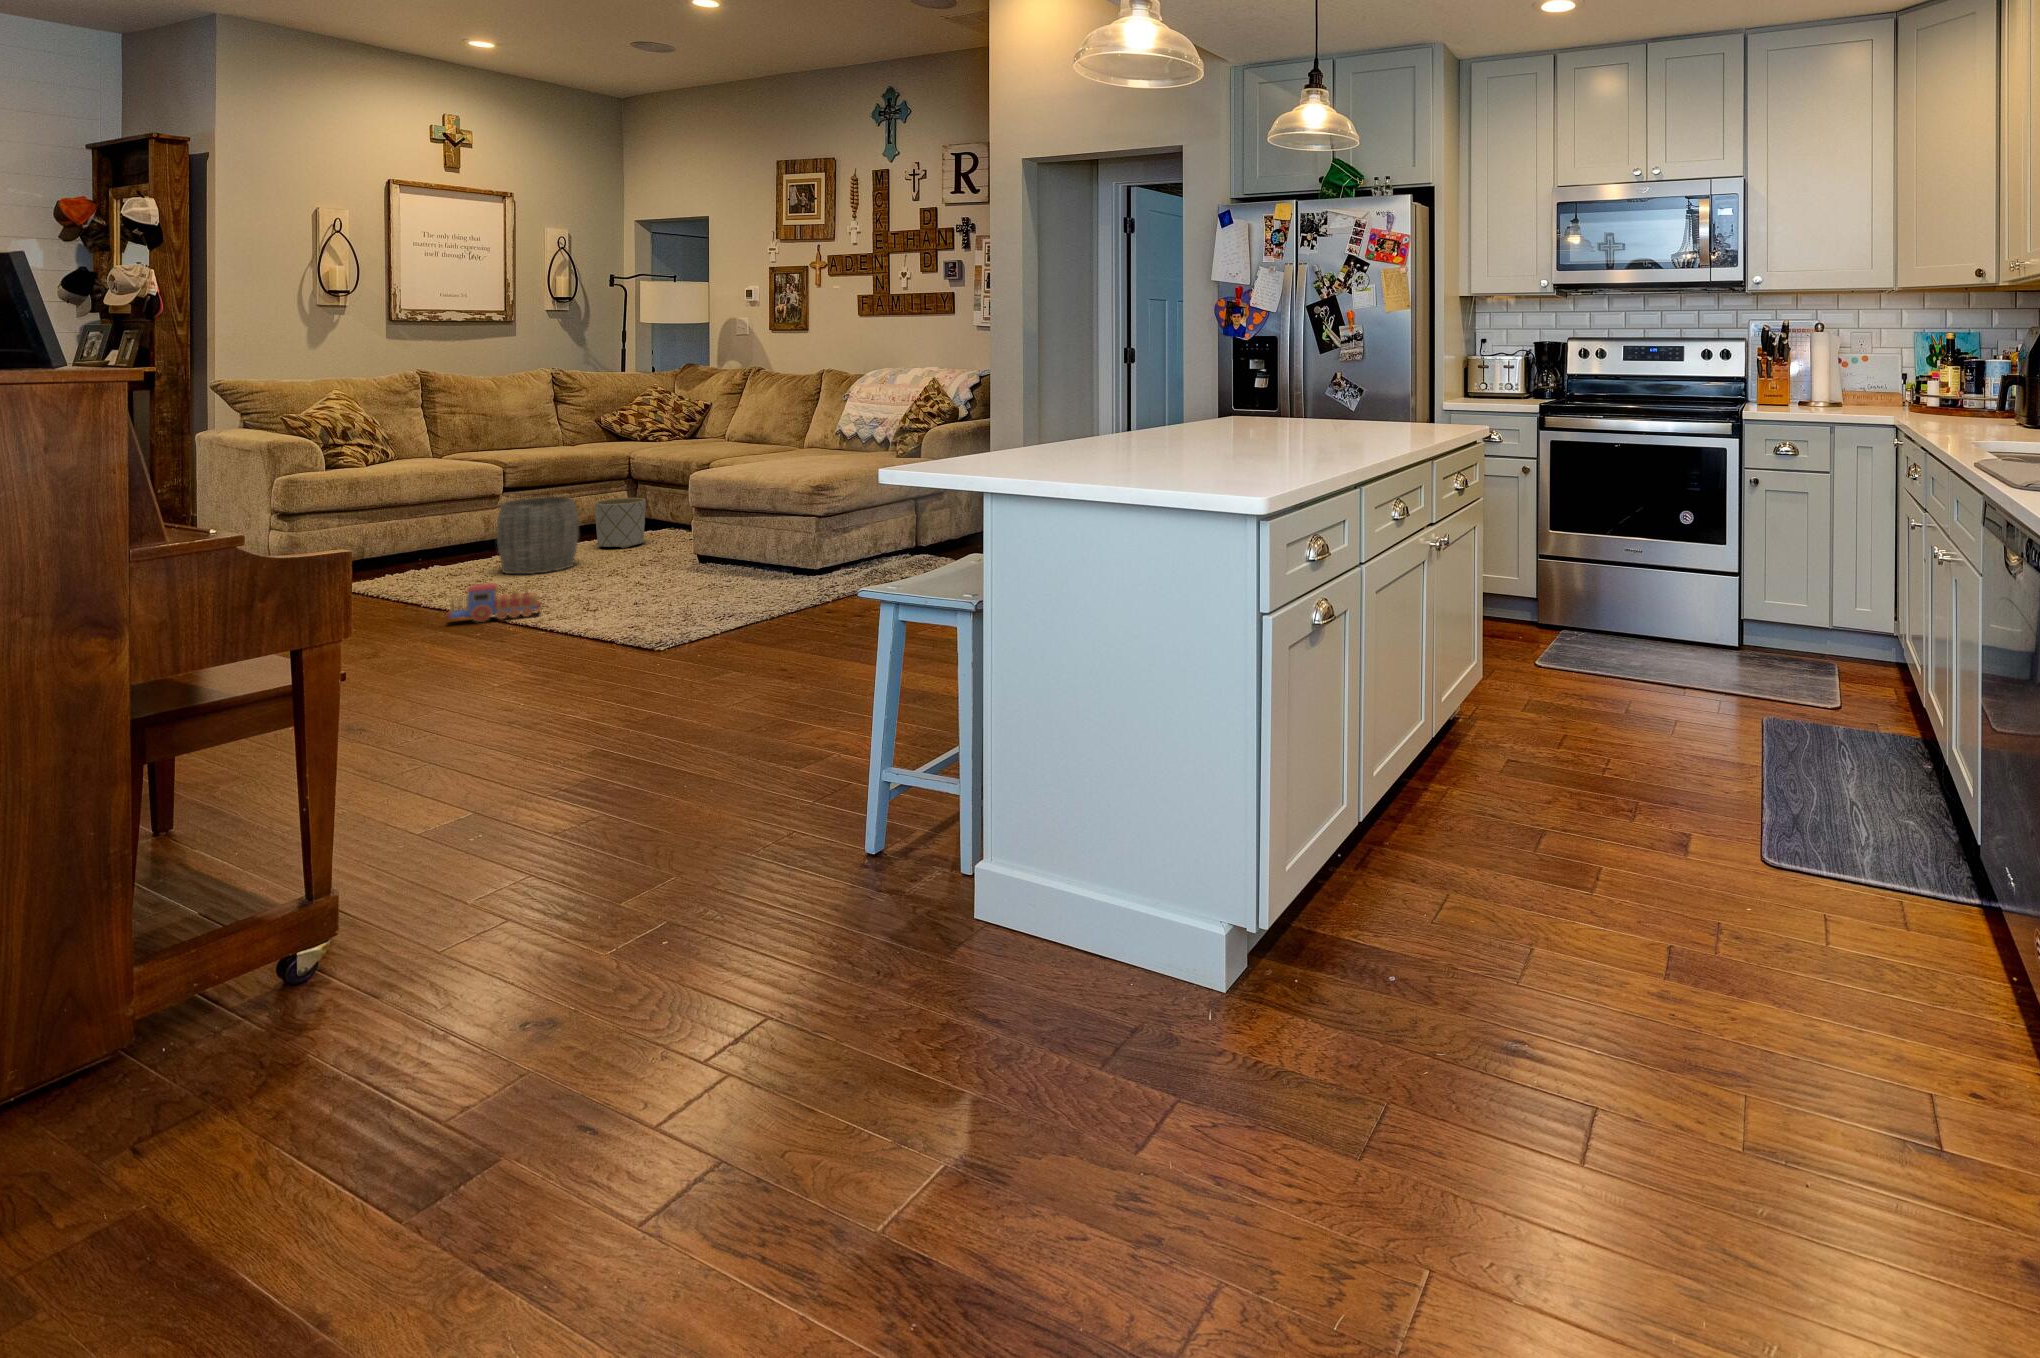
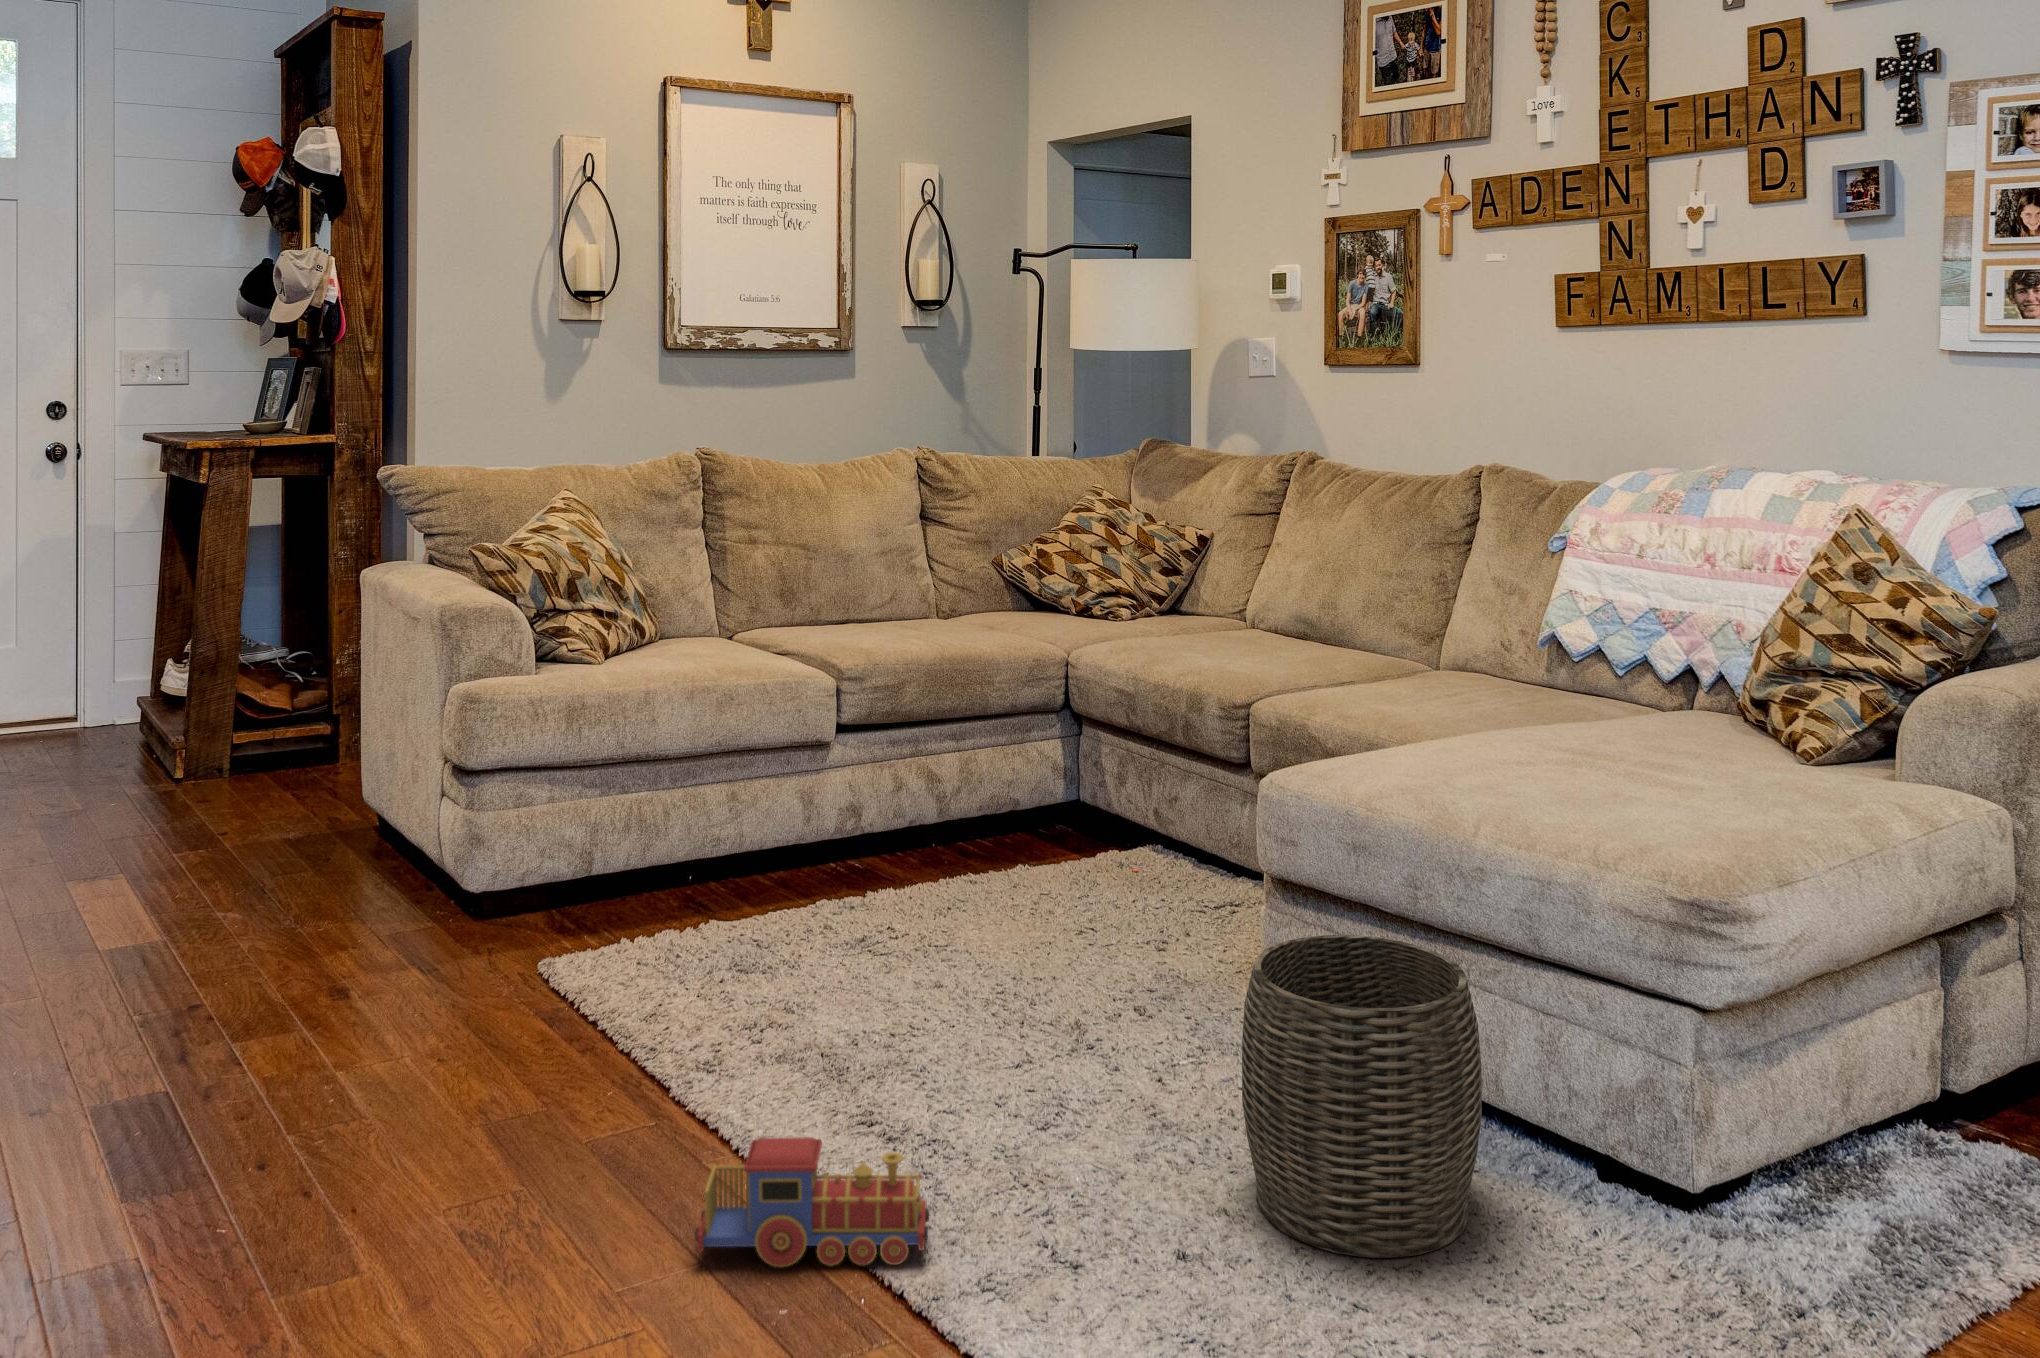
woven basket: present [497,497,579,574] -> present [1242,935,1482,1258]
planter: present [595,498,646,548] -> none [1014,770,1120,906]

